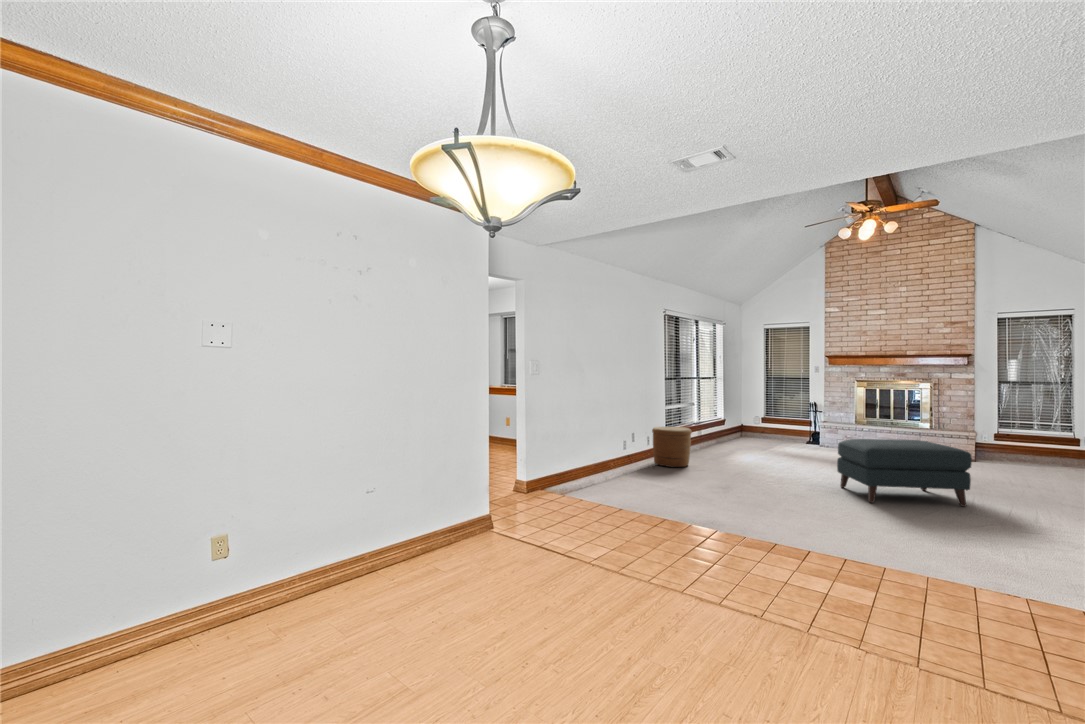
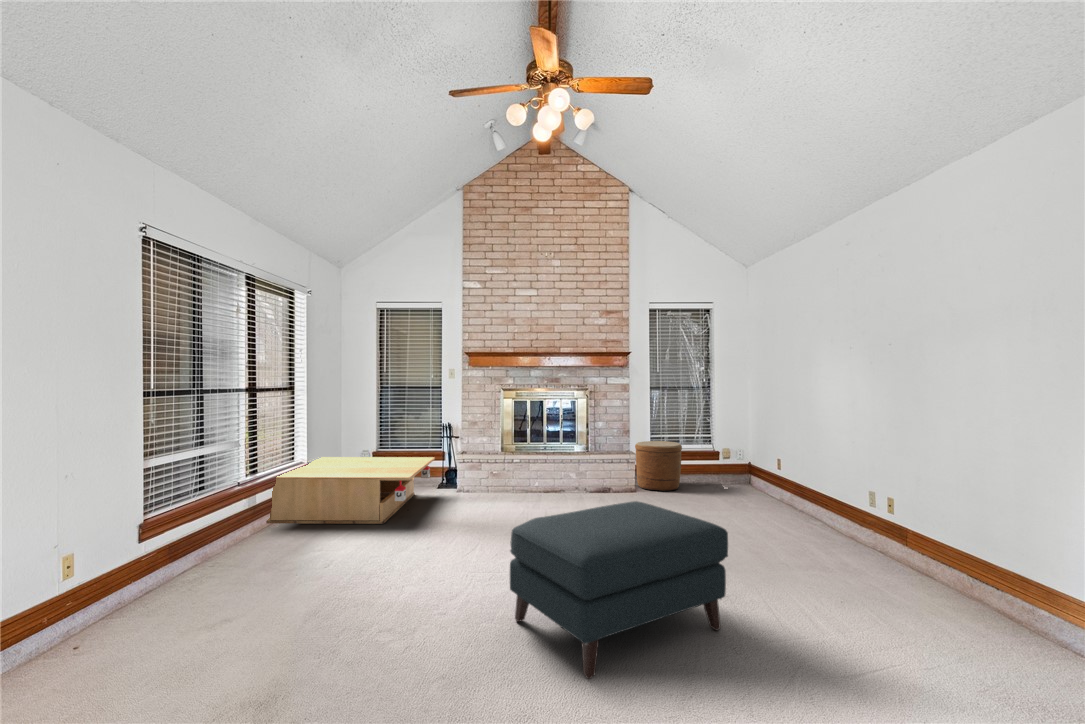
coffee table: none [706,417,804,453] -> present [266,457,435,524]
woven basket: present [652,427,692,467] -> present [635,441,682,491]

